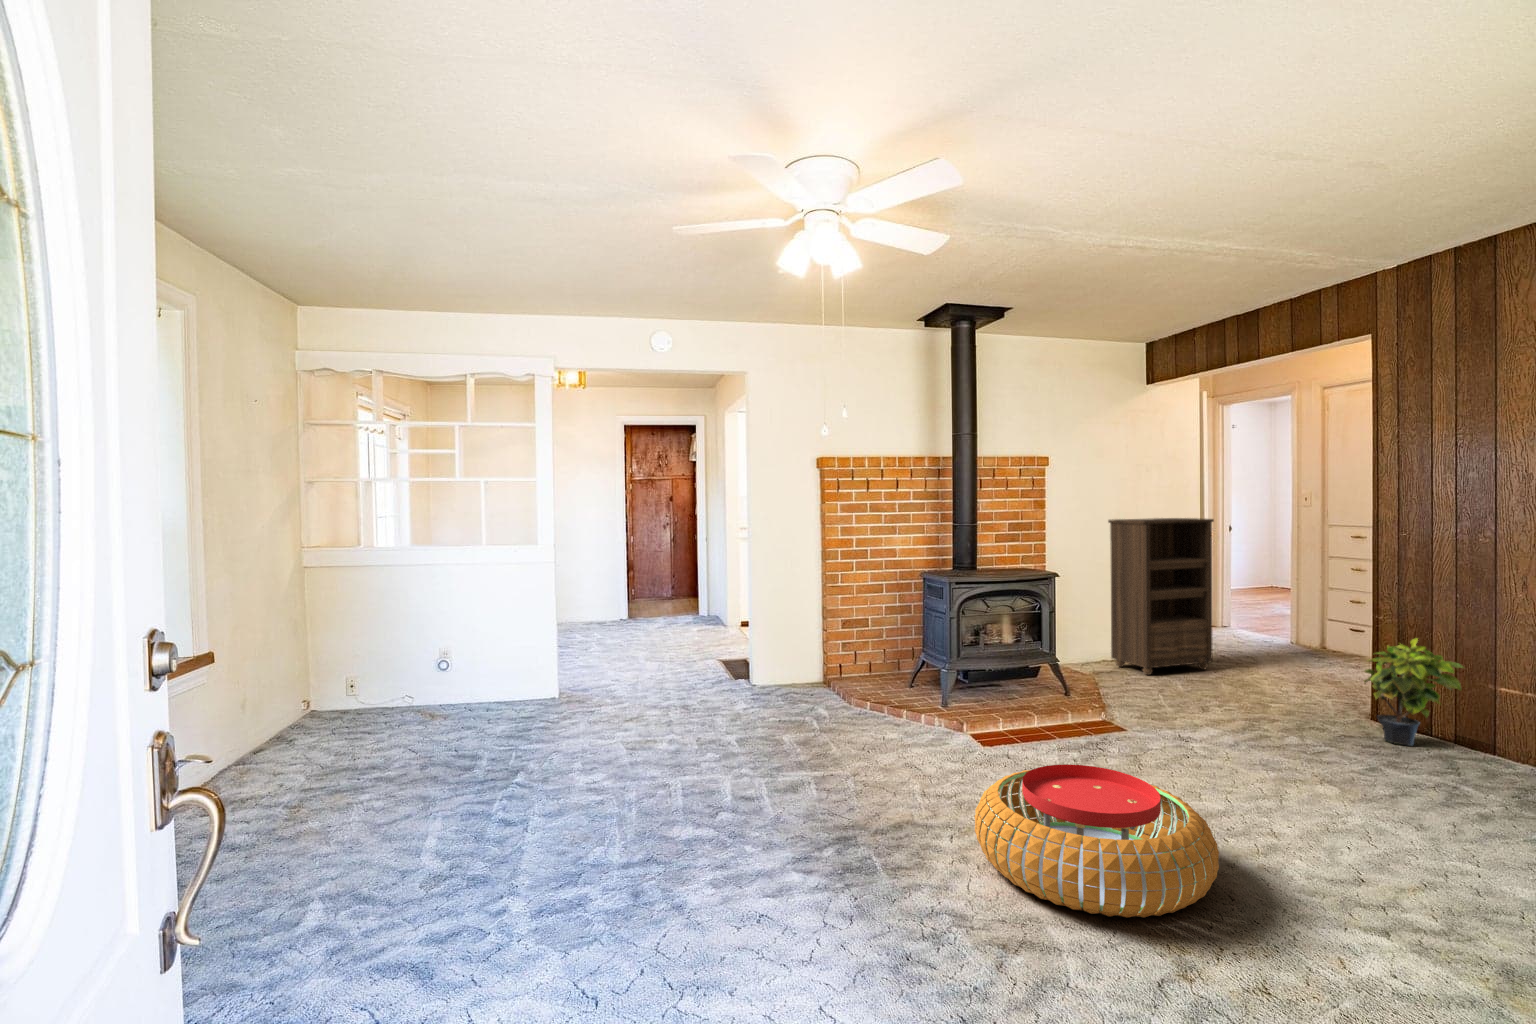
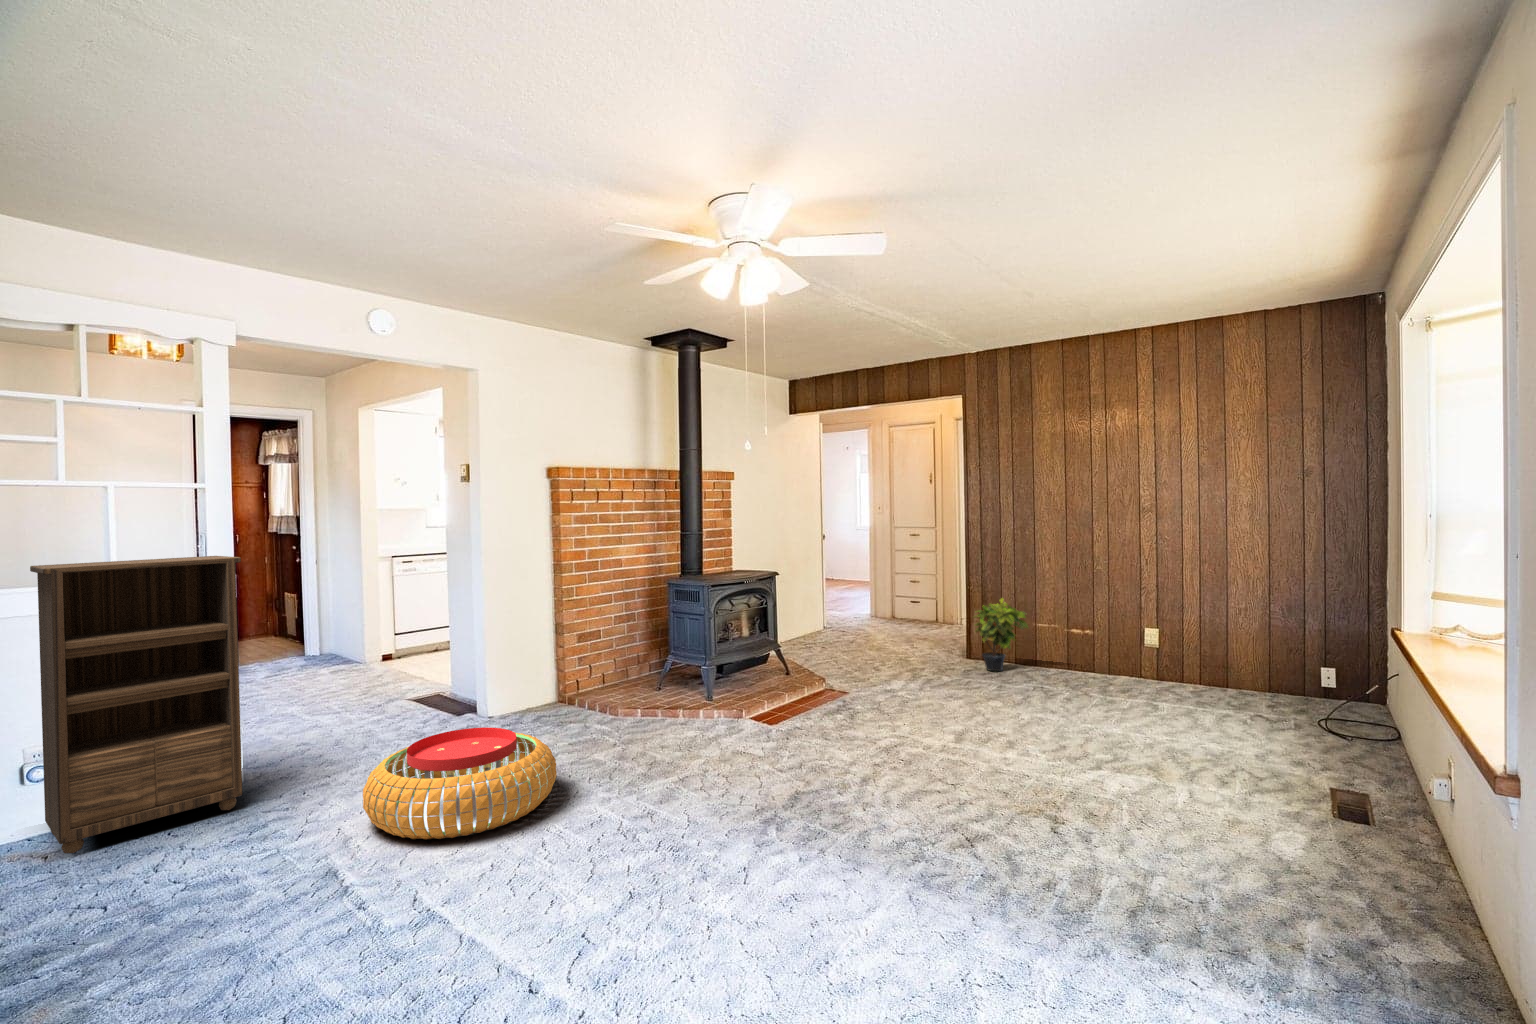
bookshelf: present [1108,518,1214,675] -> present [30,556,242,854]
pouf: present [975,764,1219,918] -> present [363,728,557,839]

